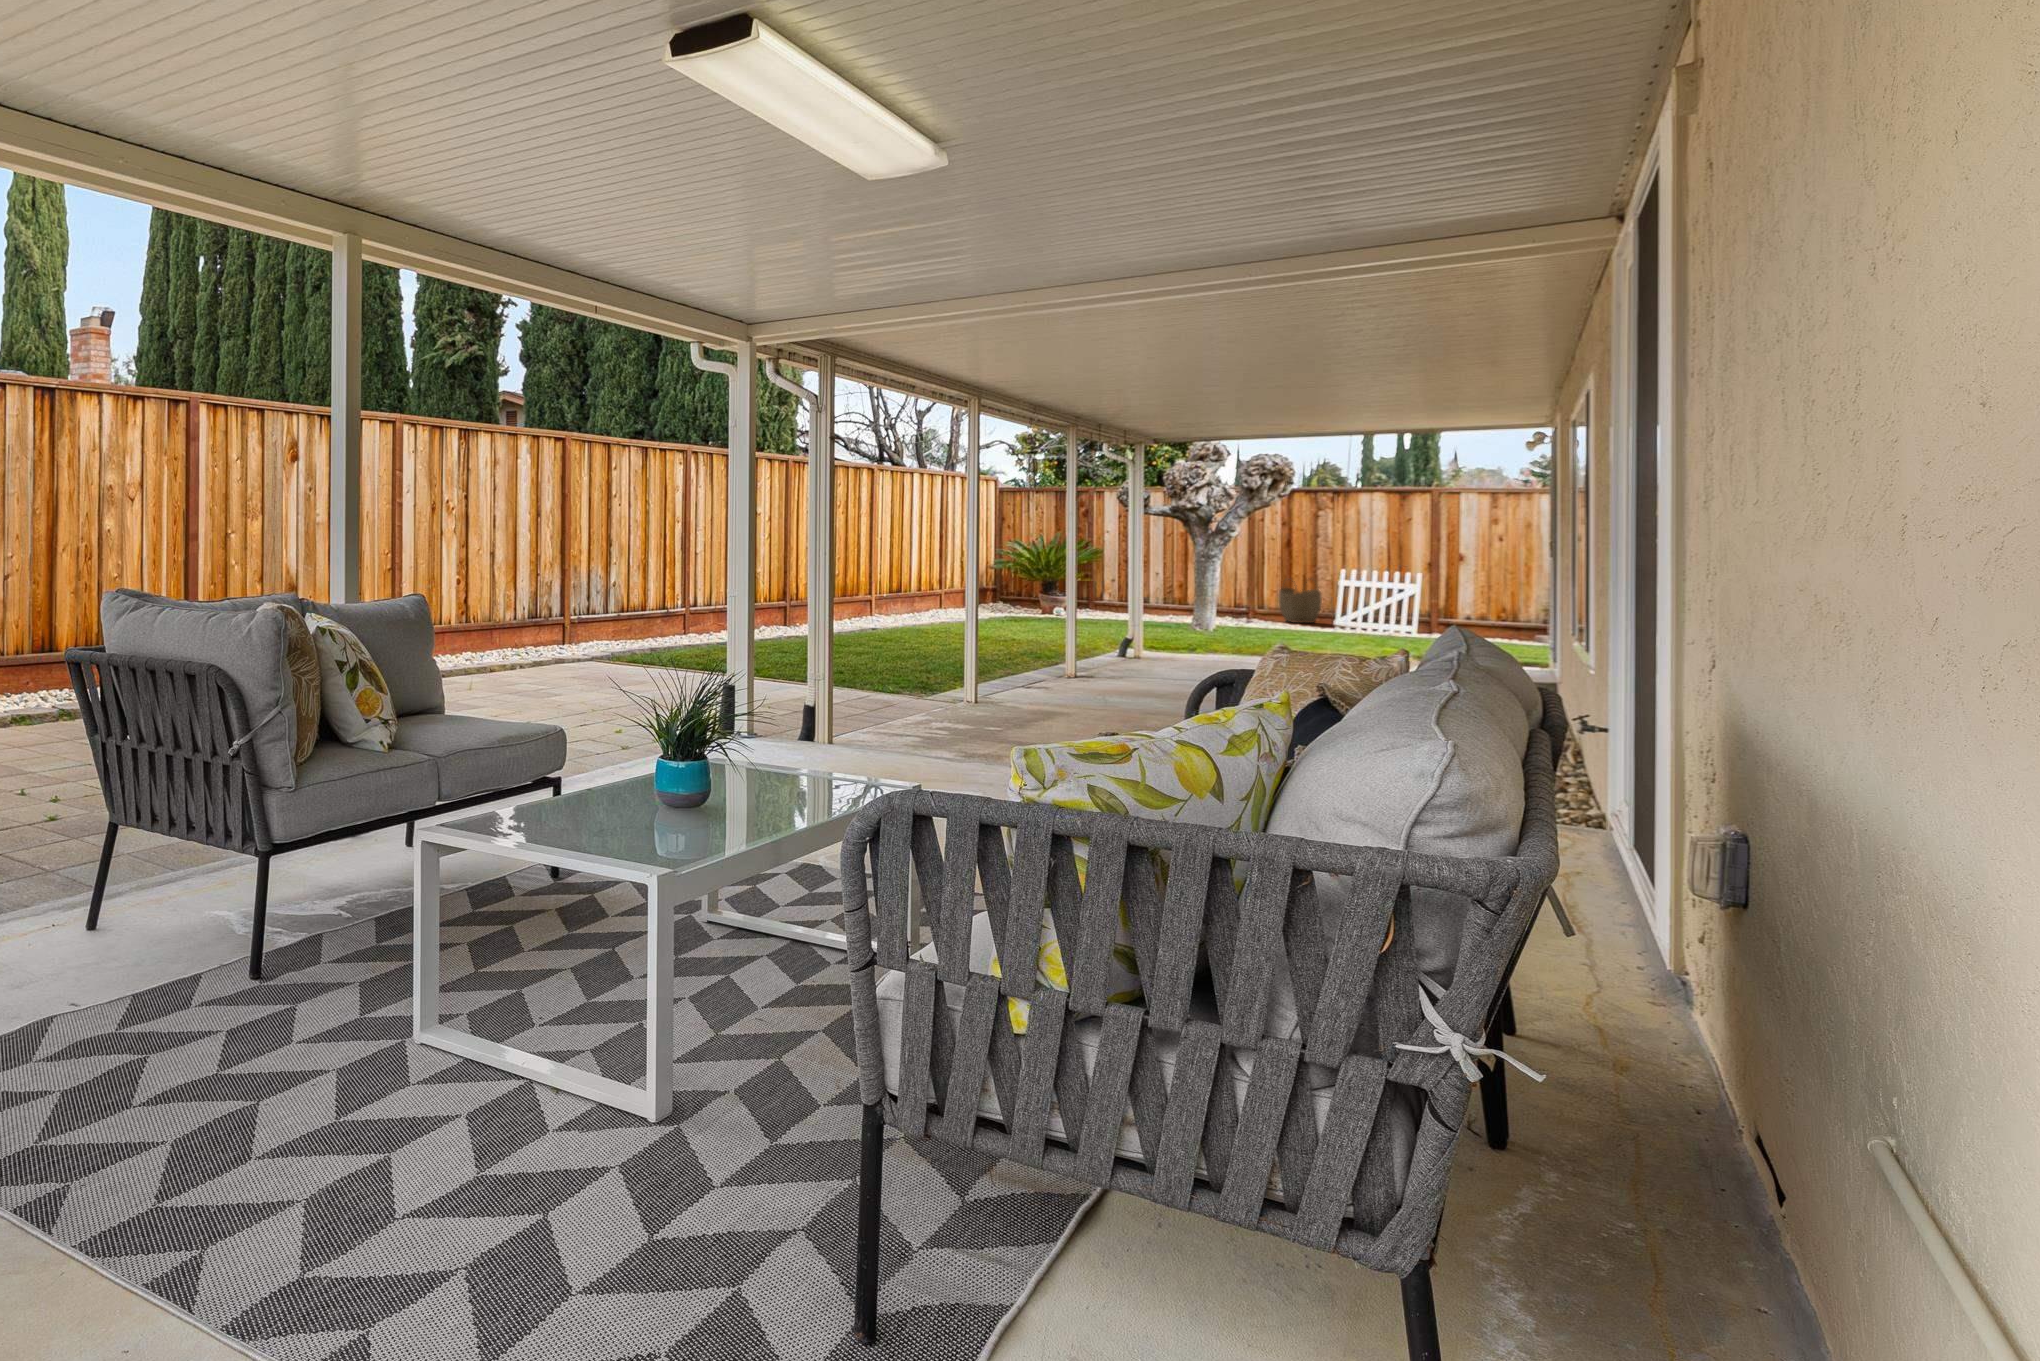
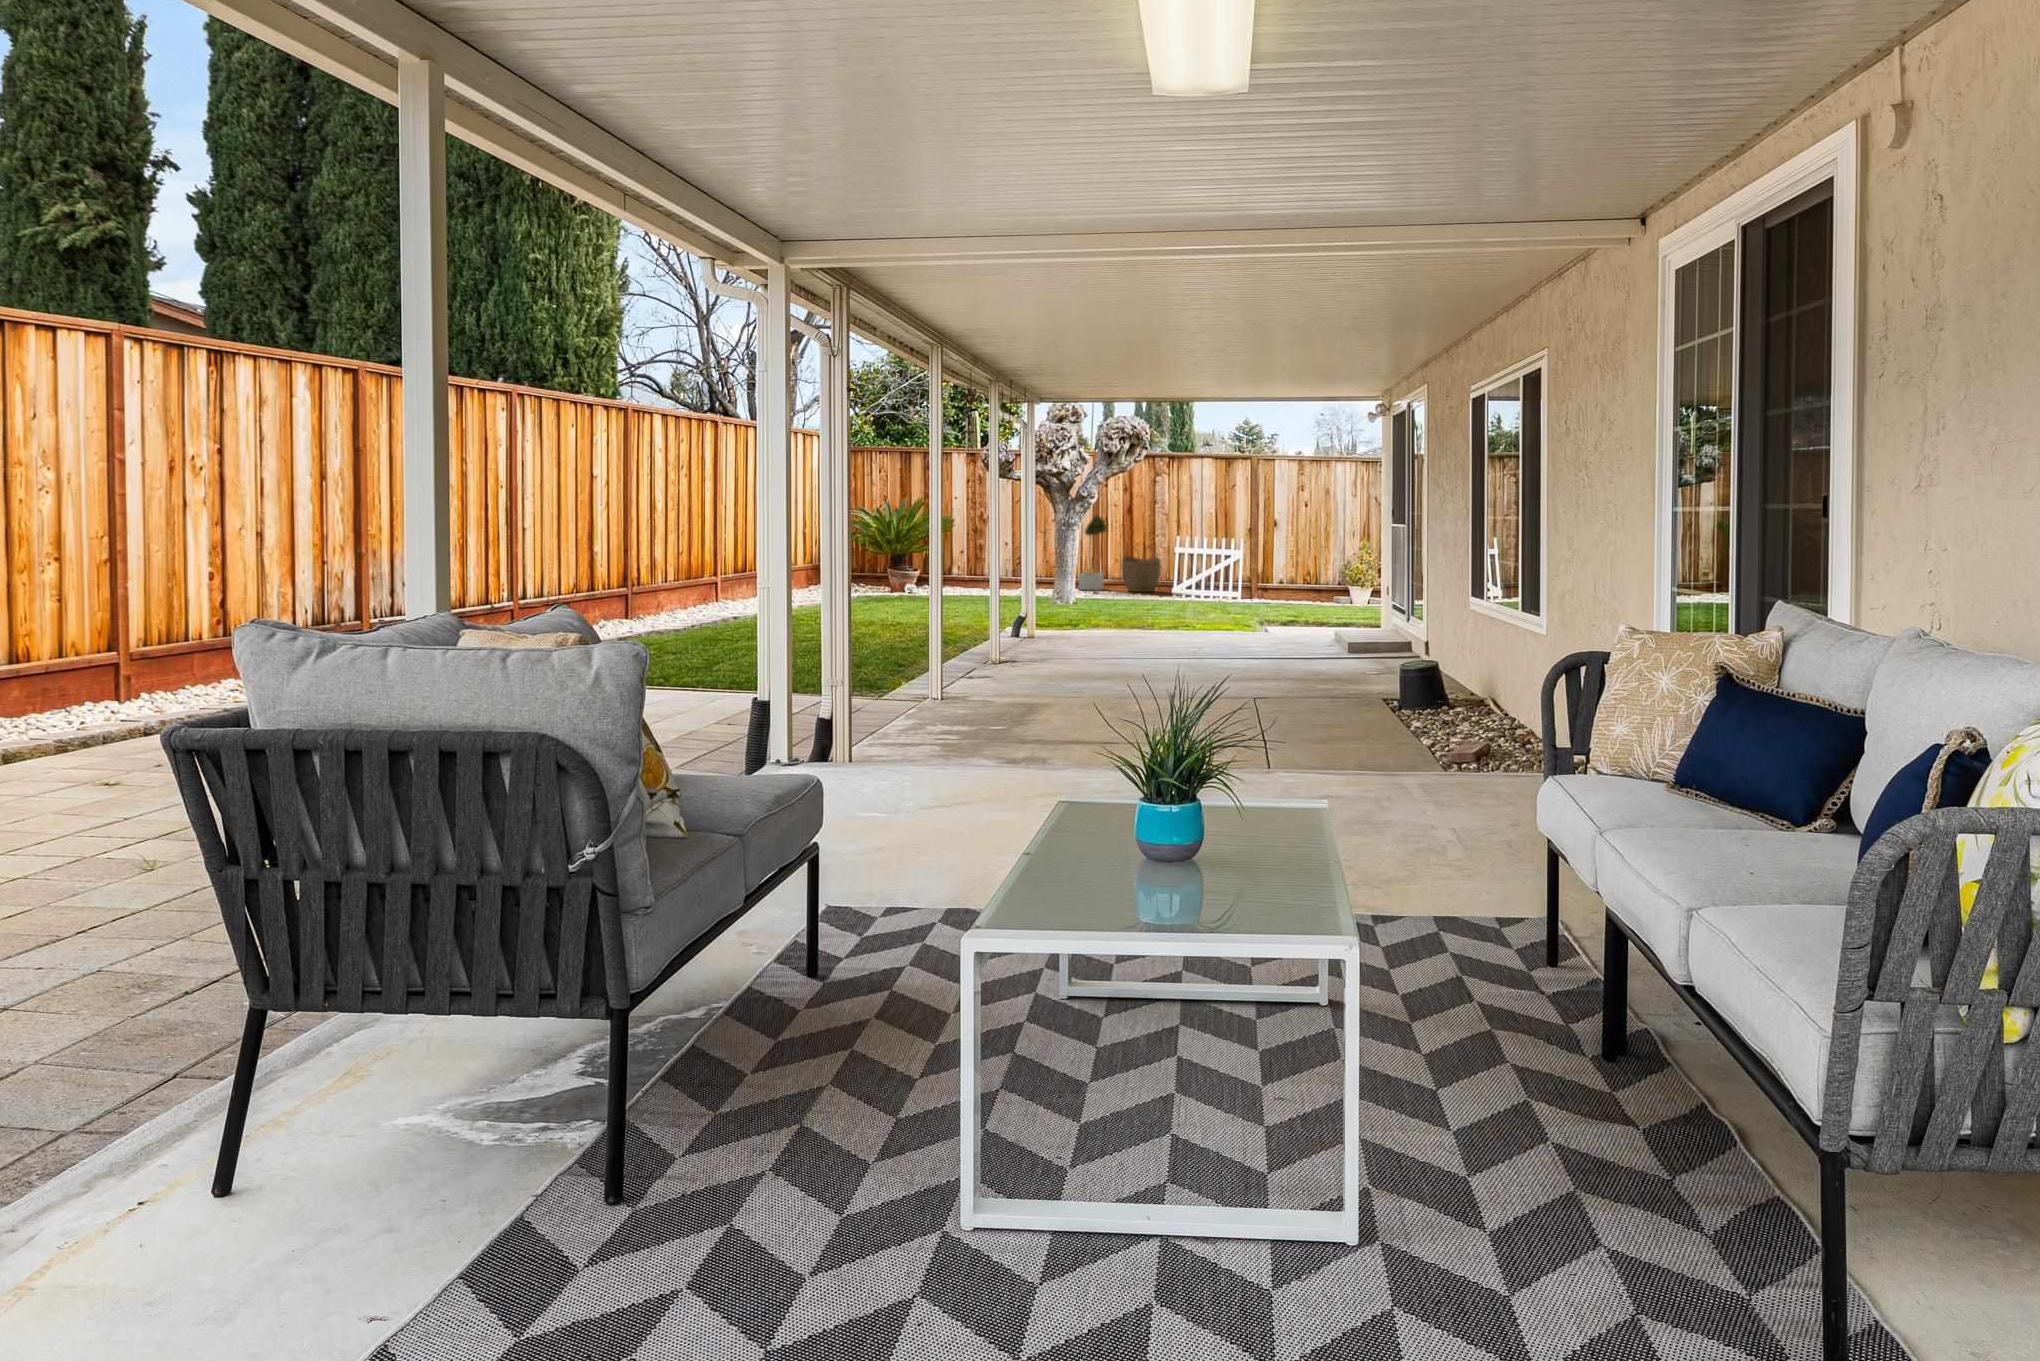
potted tree: none [1230,547,1264,620] -> present [1079,515,1106,590]

